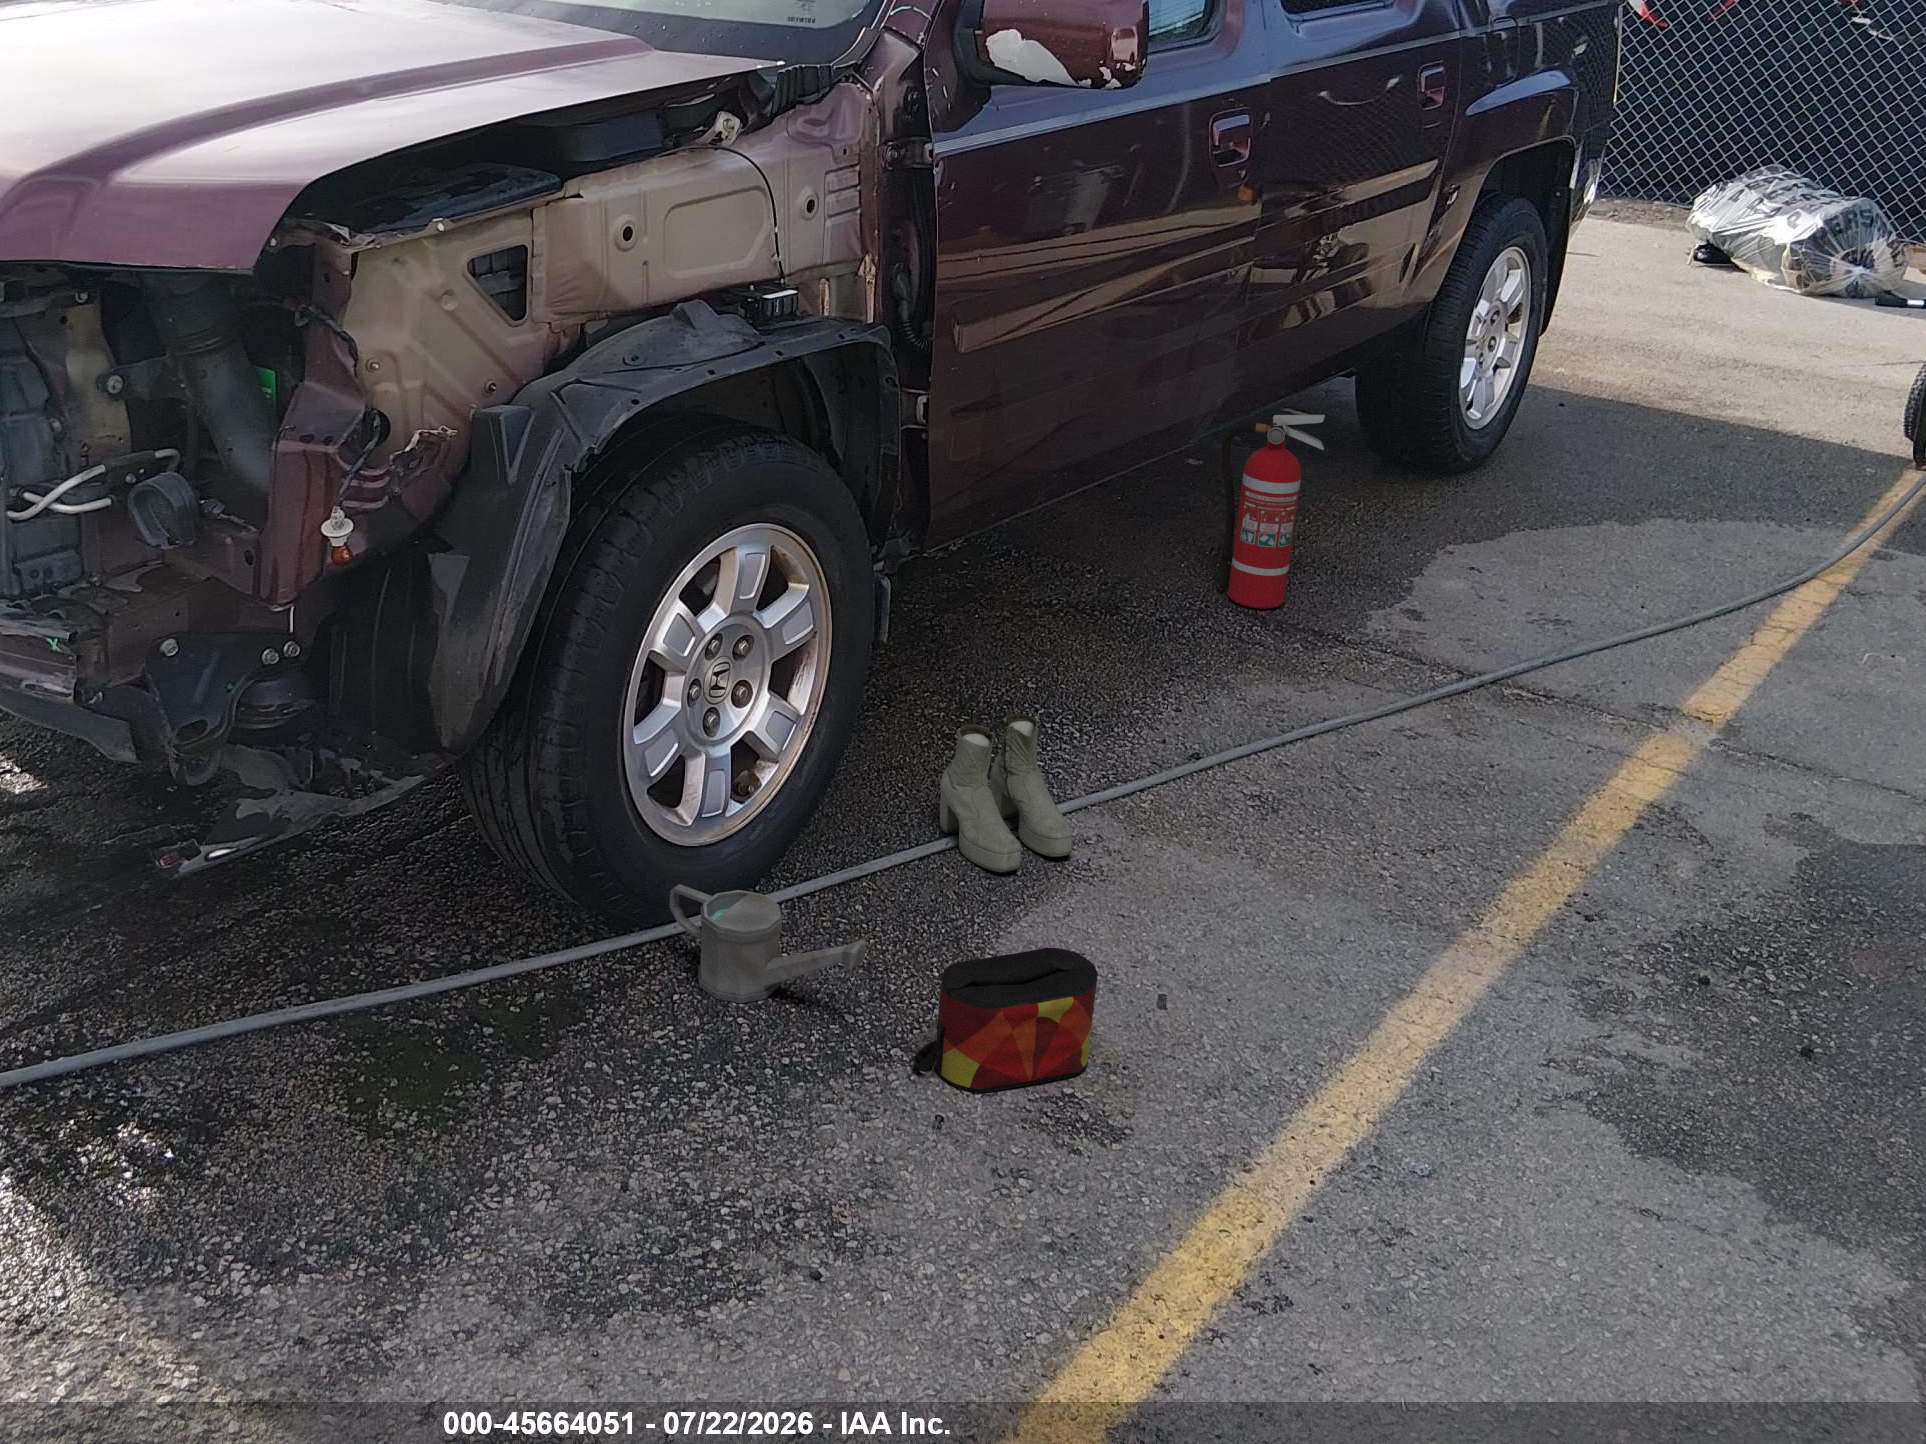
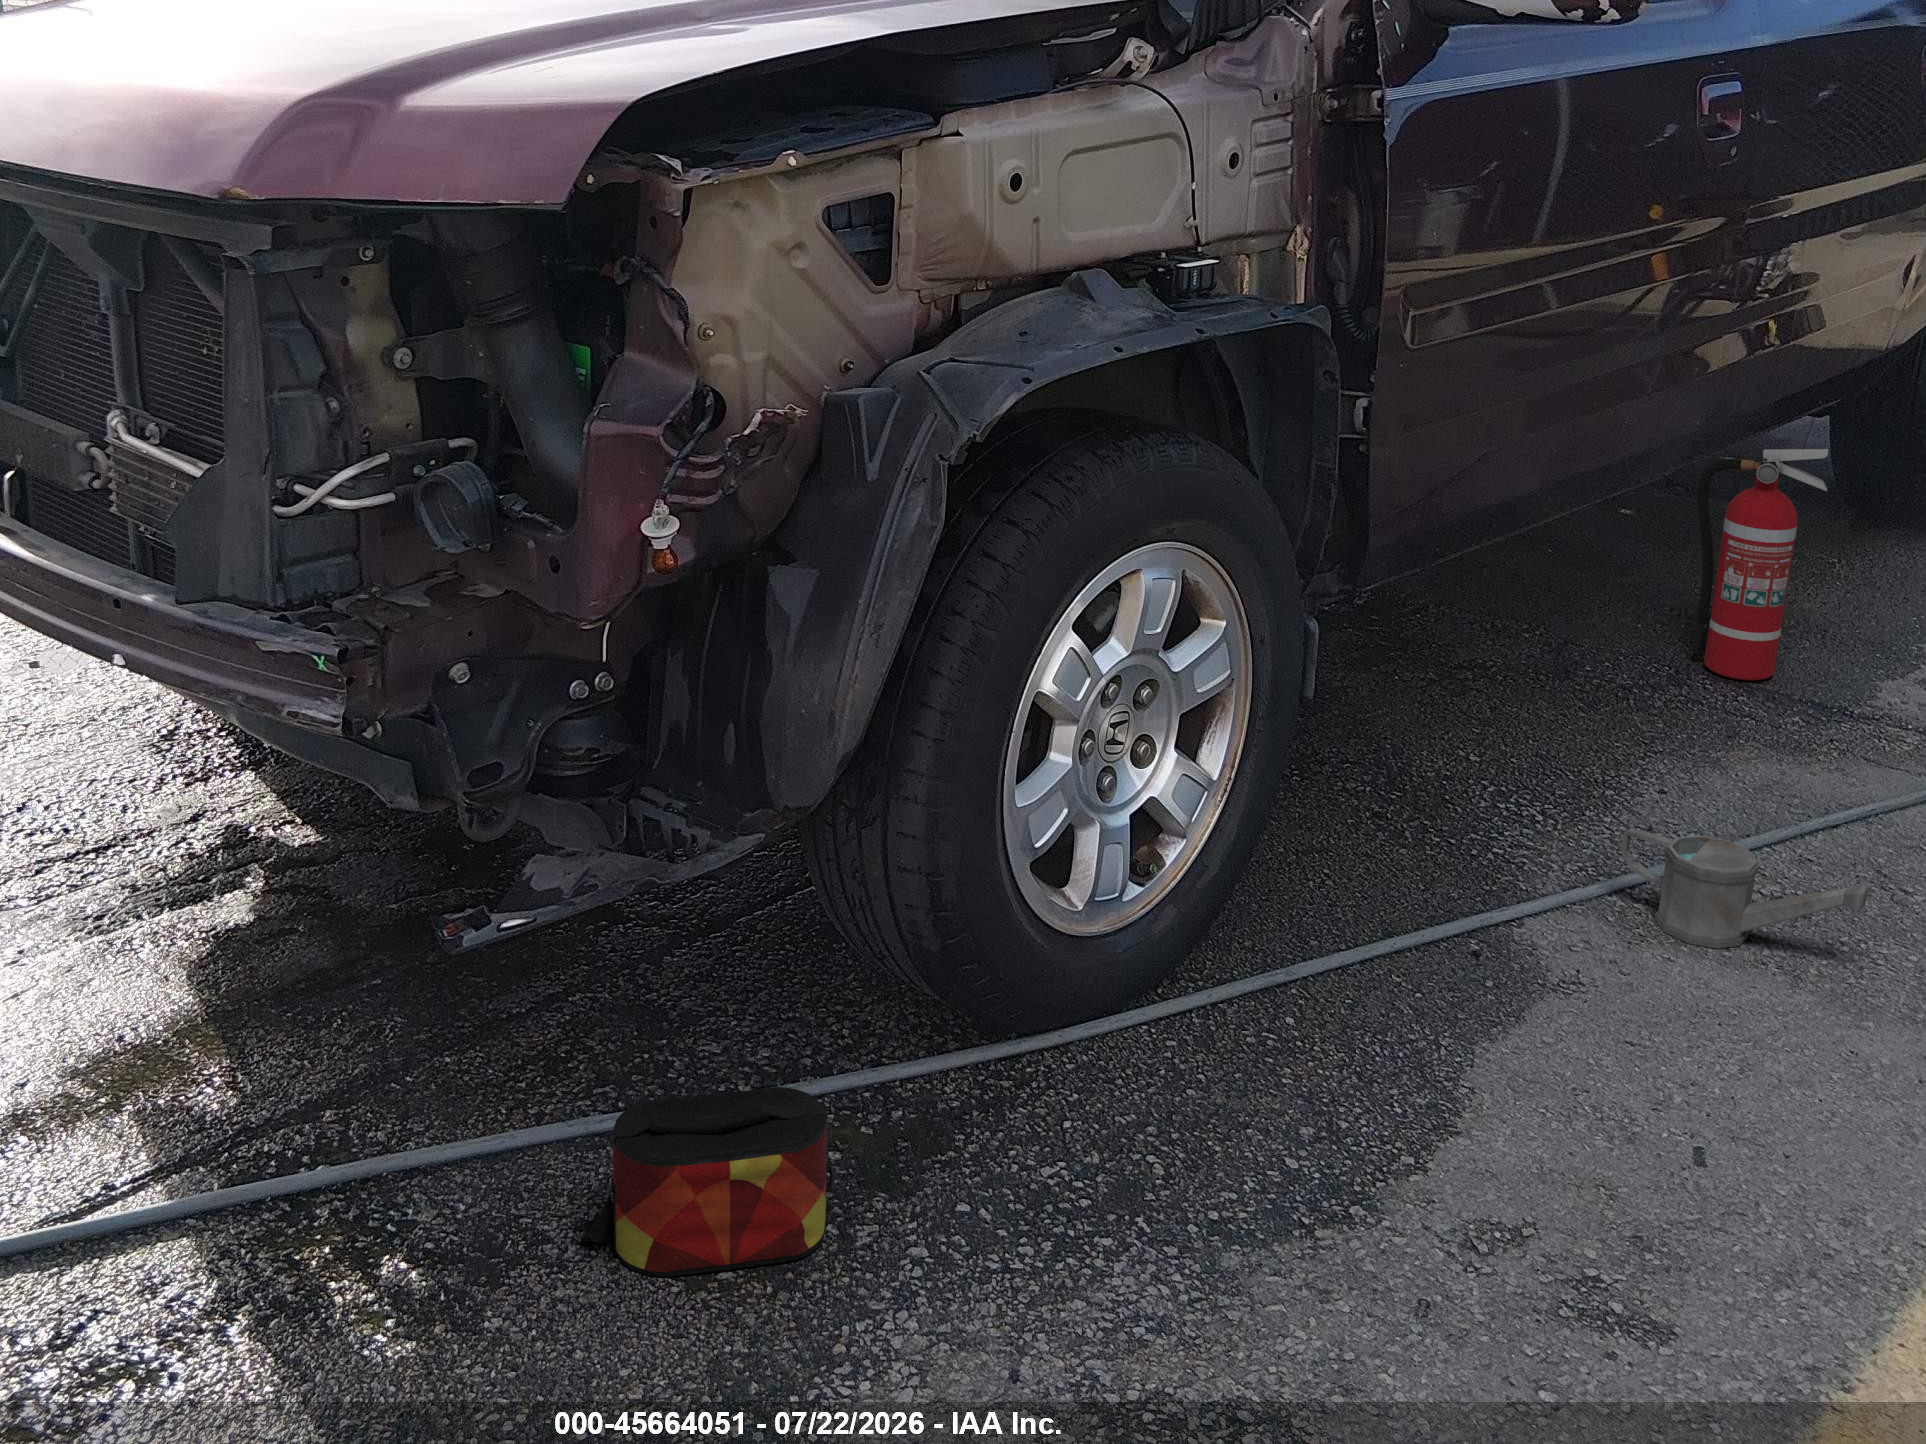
boots: present [940,714,1073,873] -> none [1380,790,1552,985]
watering can: present [670,884,866,1003] -> present [1621,828,1869,949]
bag: present [913,948,1098,1093] -> present [583,1087,835,1277]

